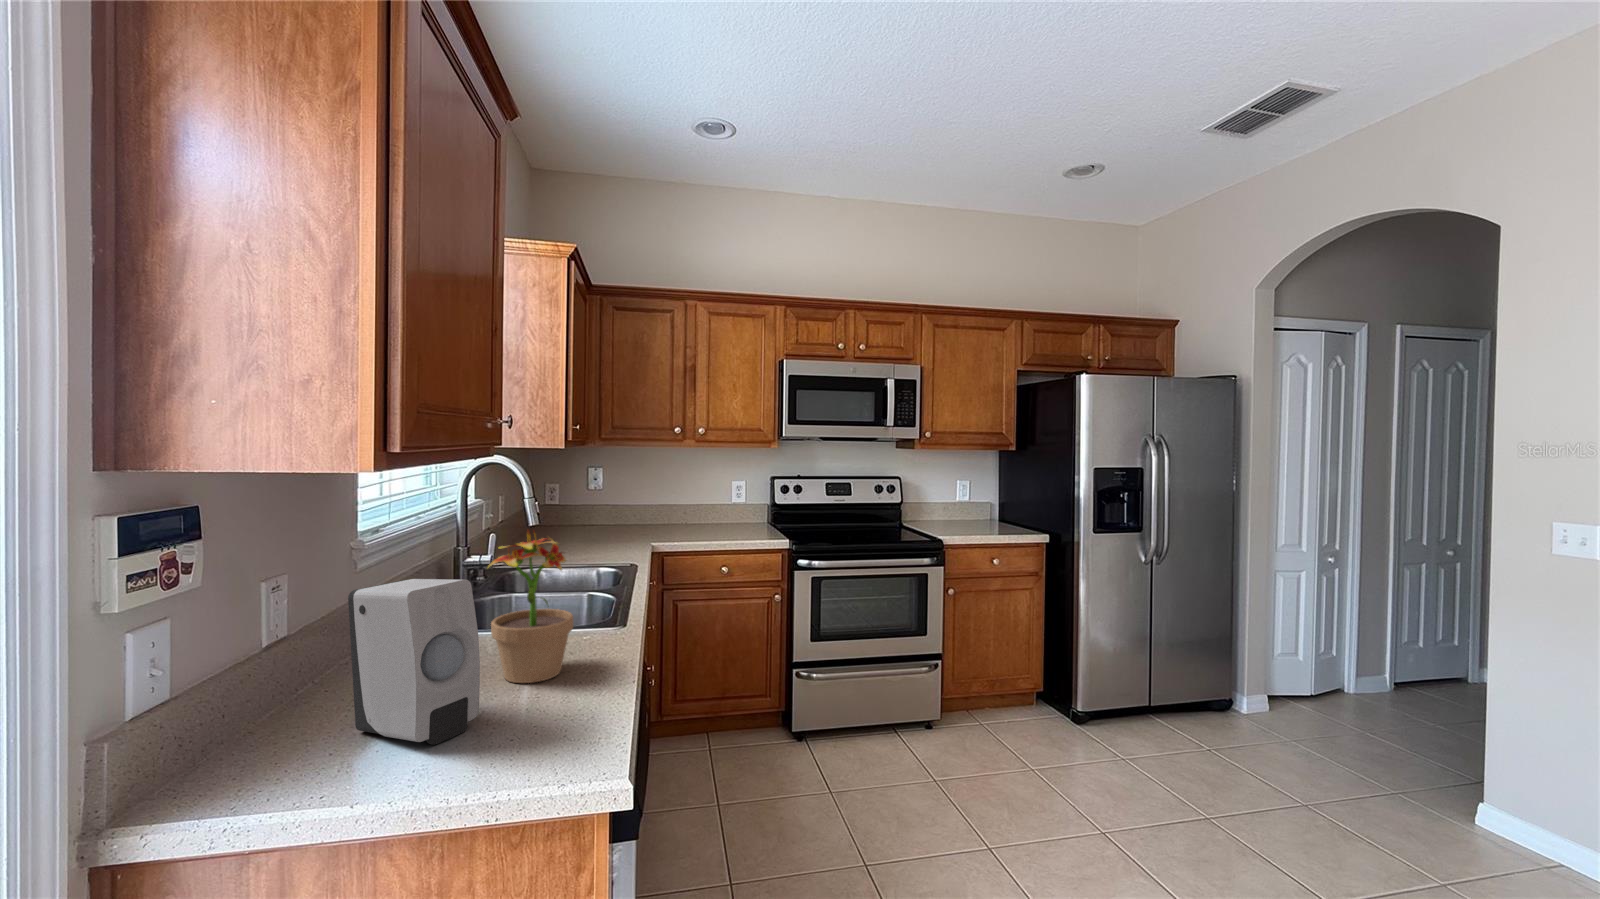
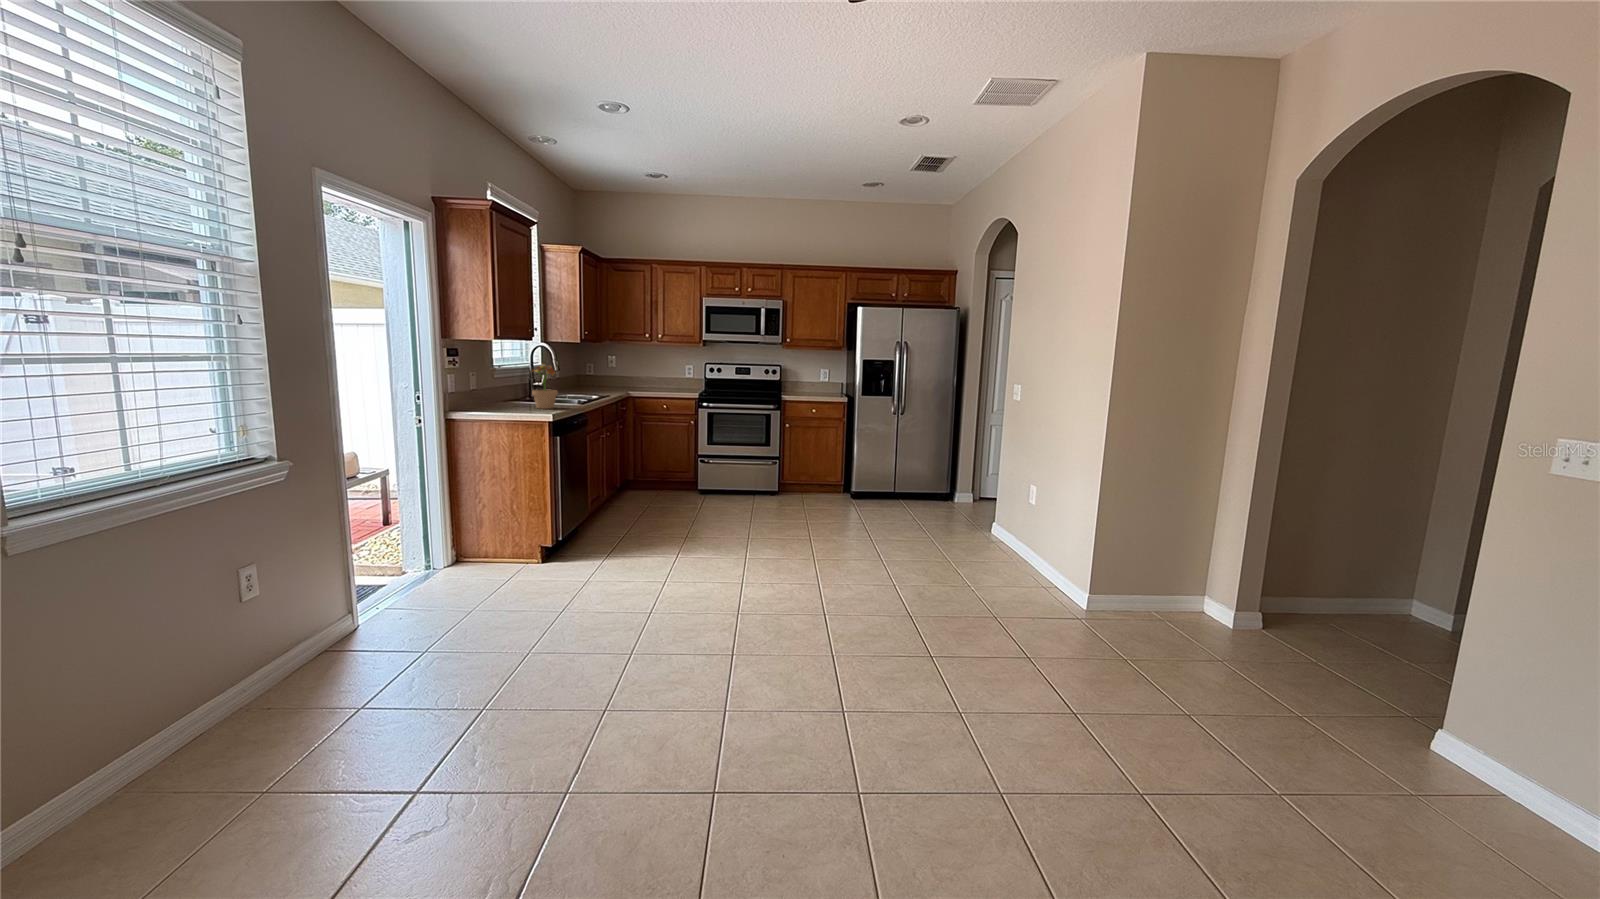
soap dispenser: present [348,579,480,745] -> none [492,371,525,412]

